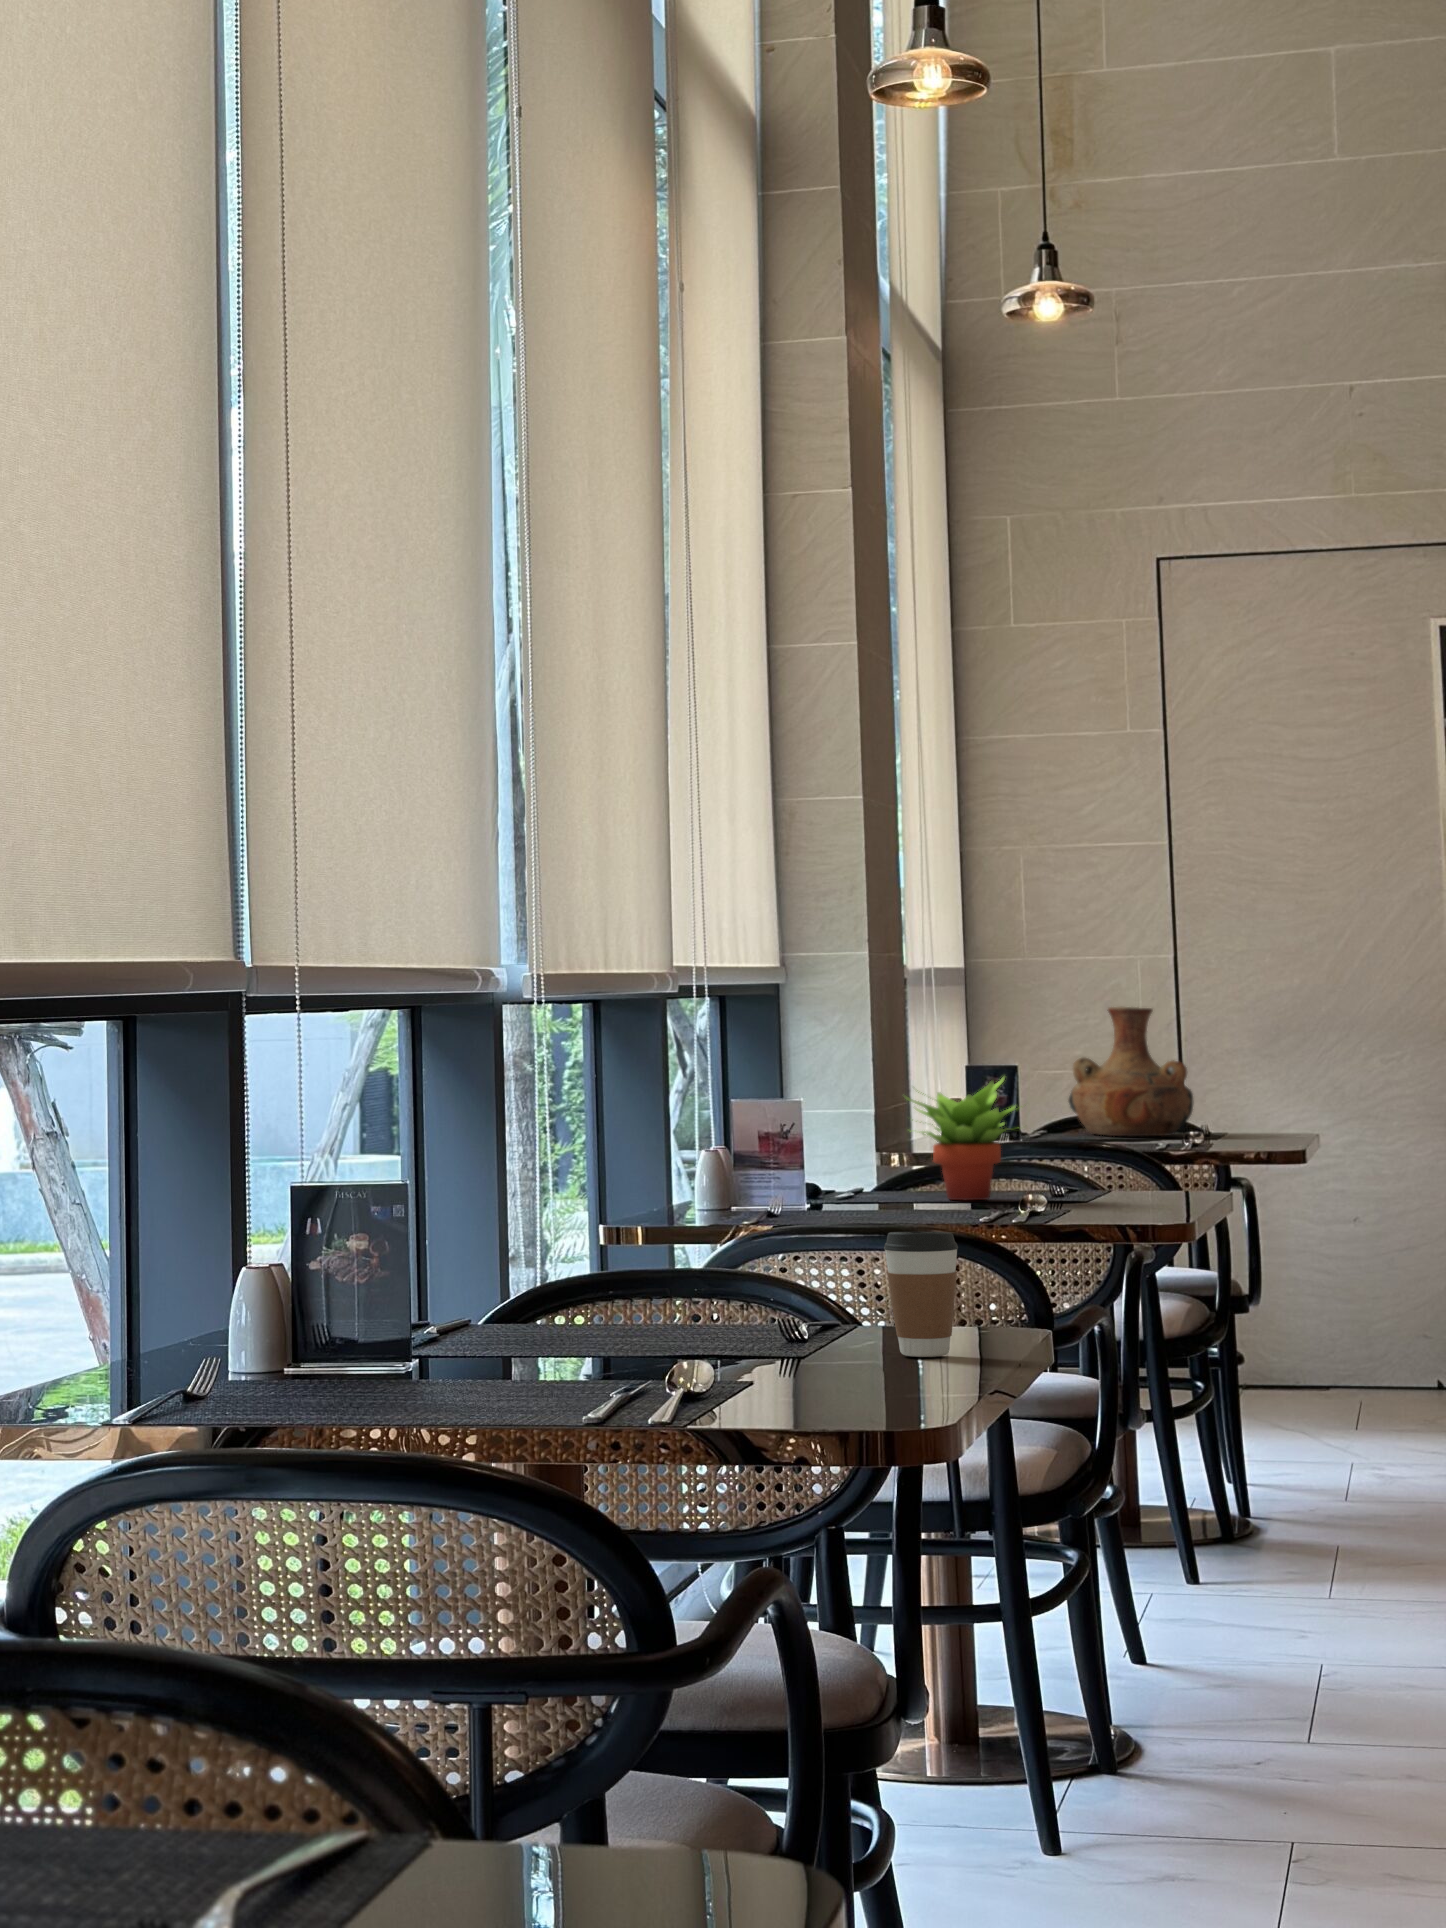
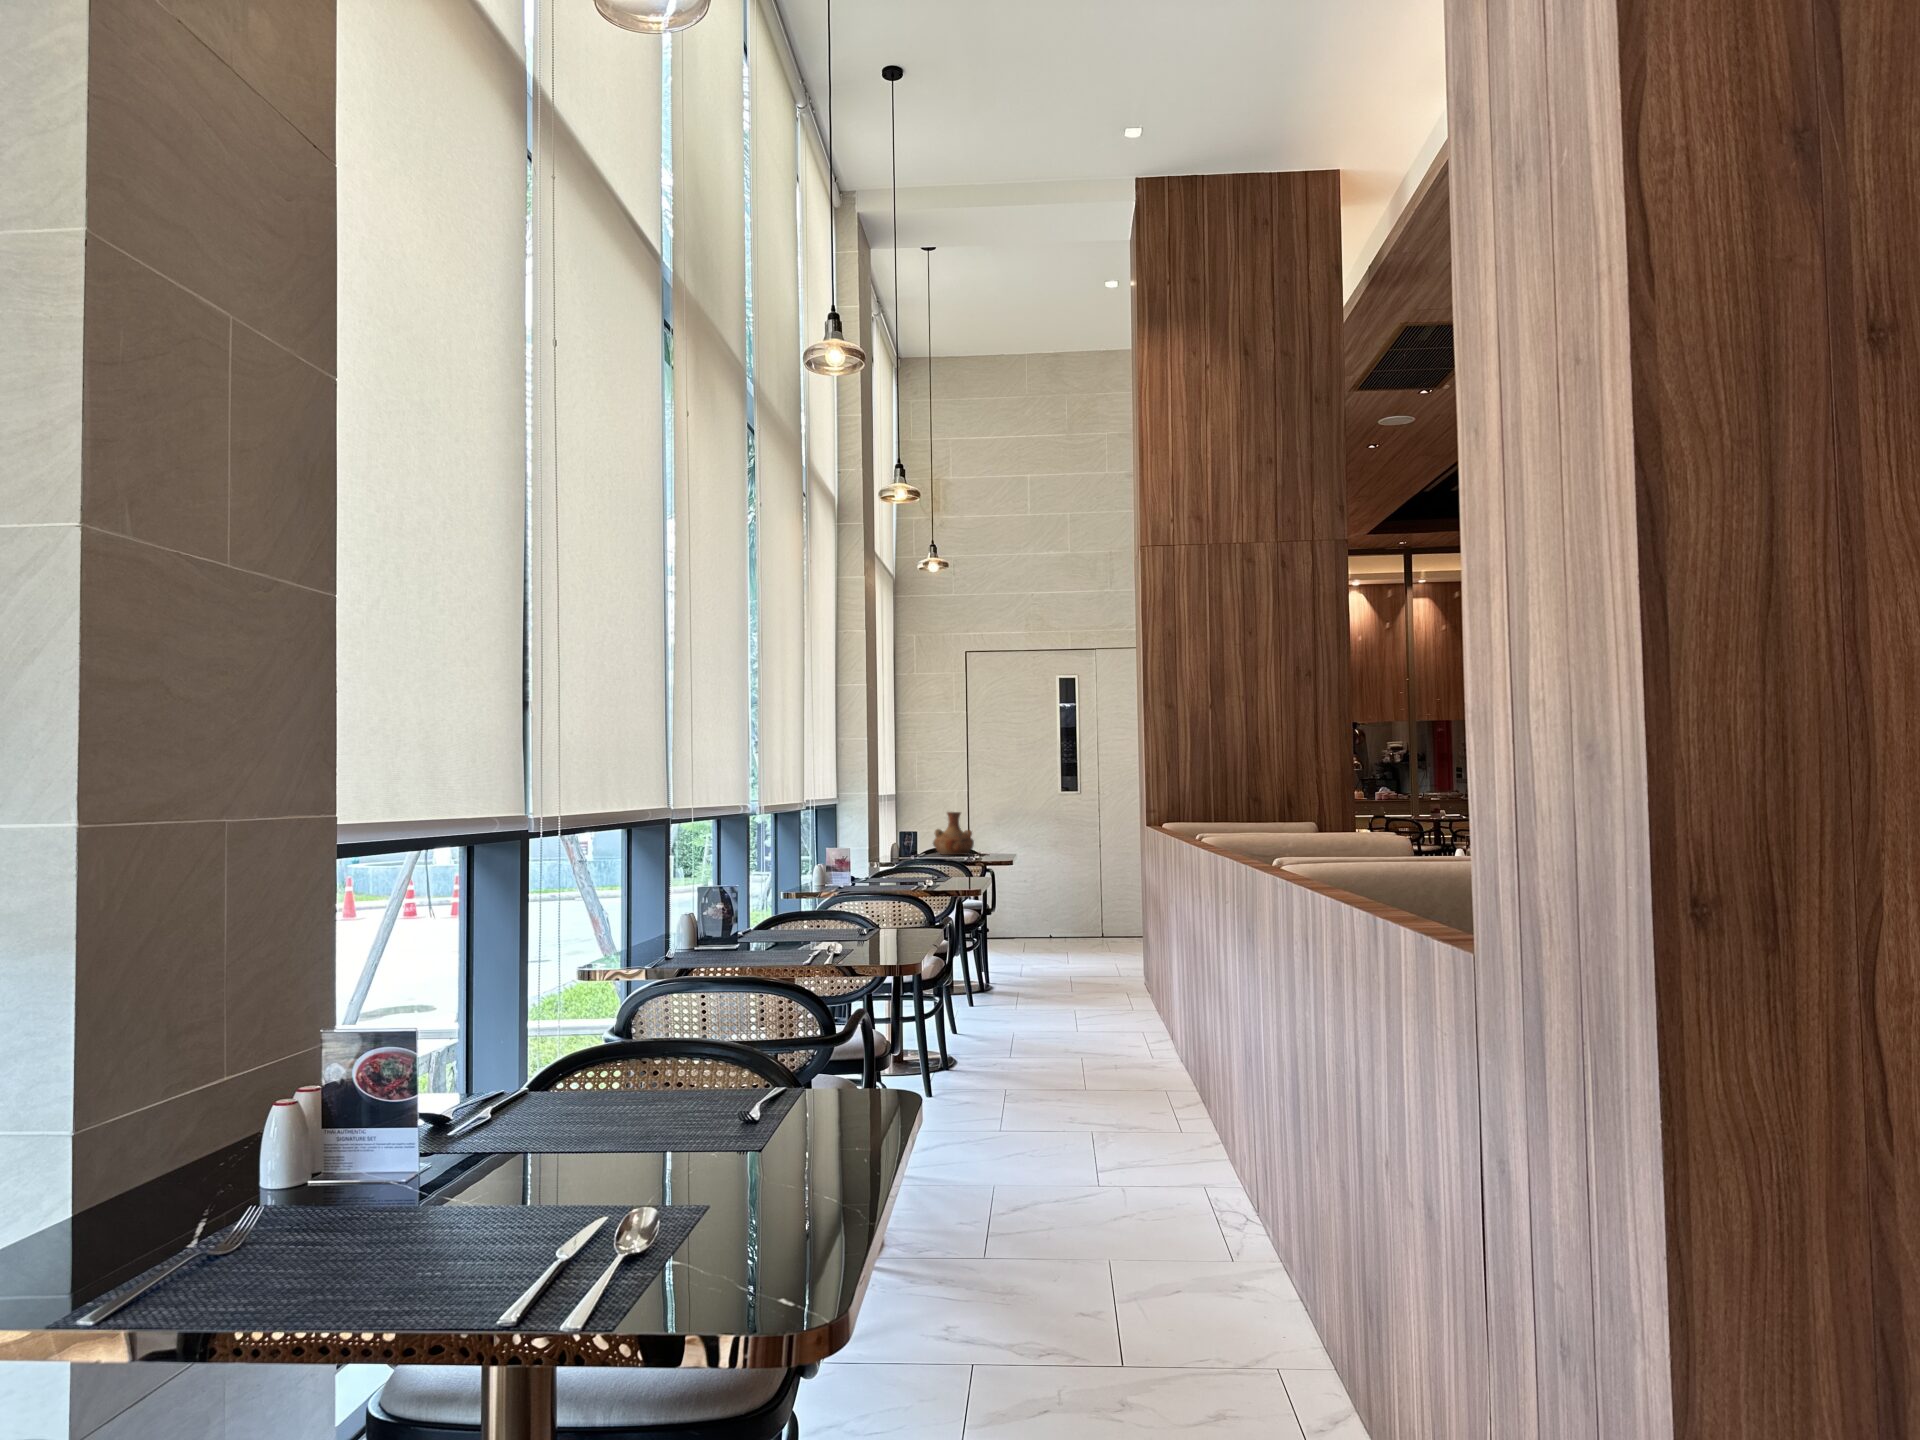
succulent plant: present [904,1077,1022,1200] -> none [885,840,927,882]
coffee cup: present [884,1232,958,1357] -> none [891,899,915,939]

